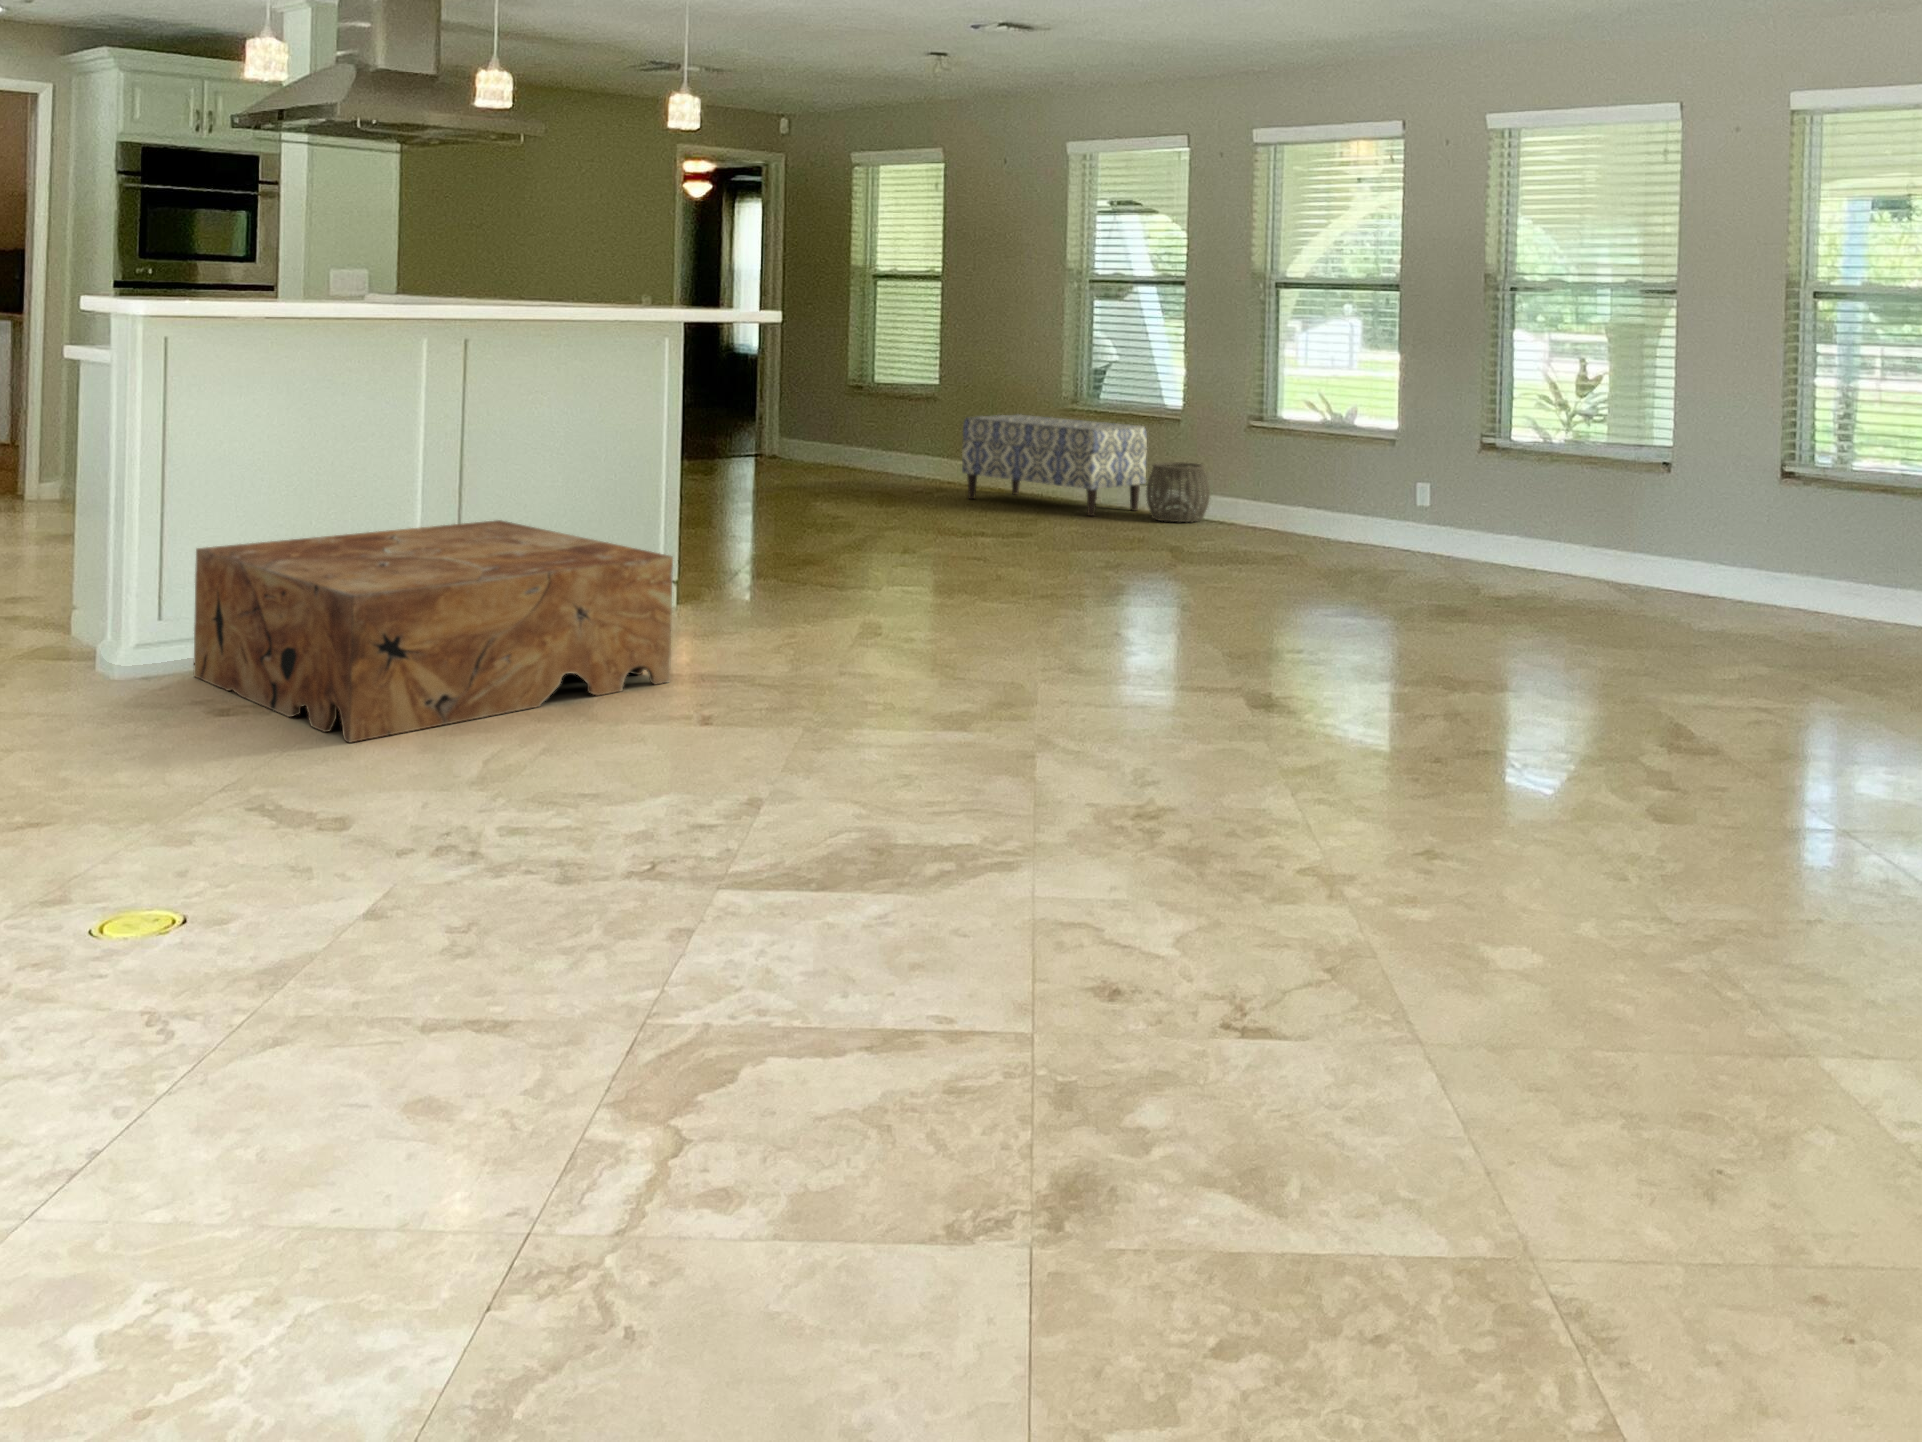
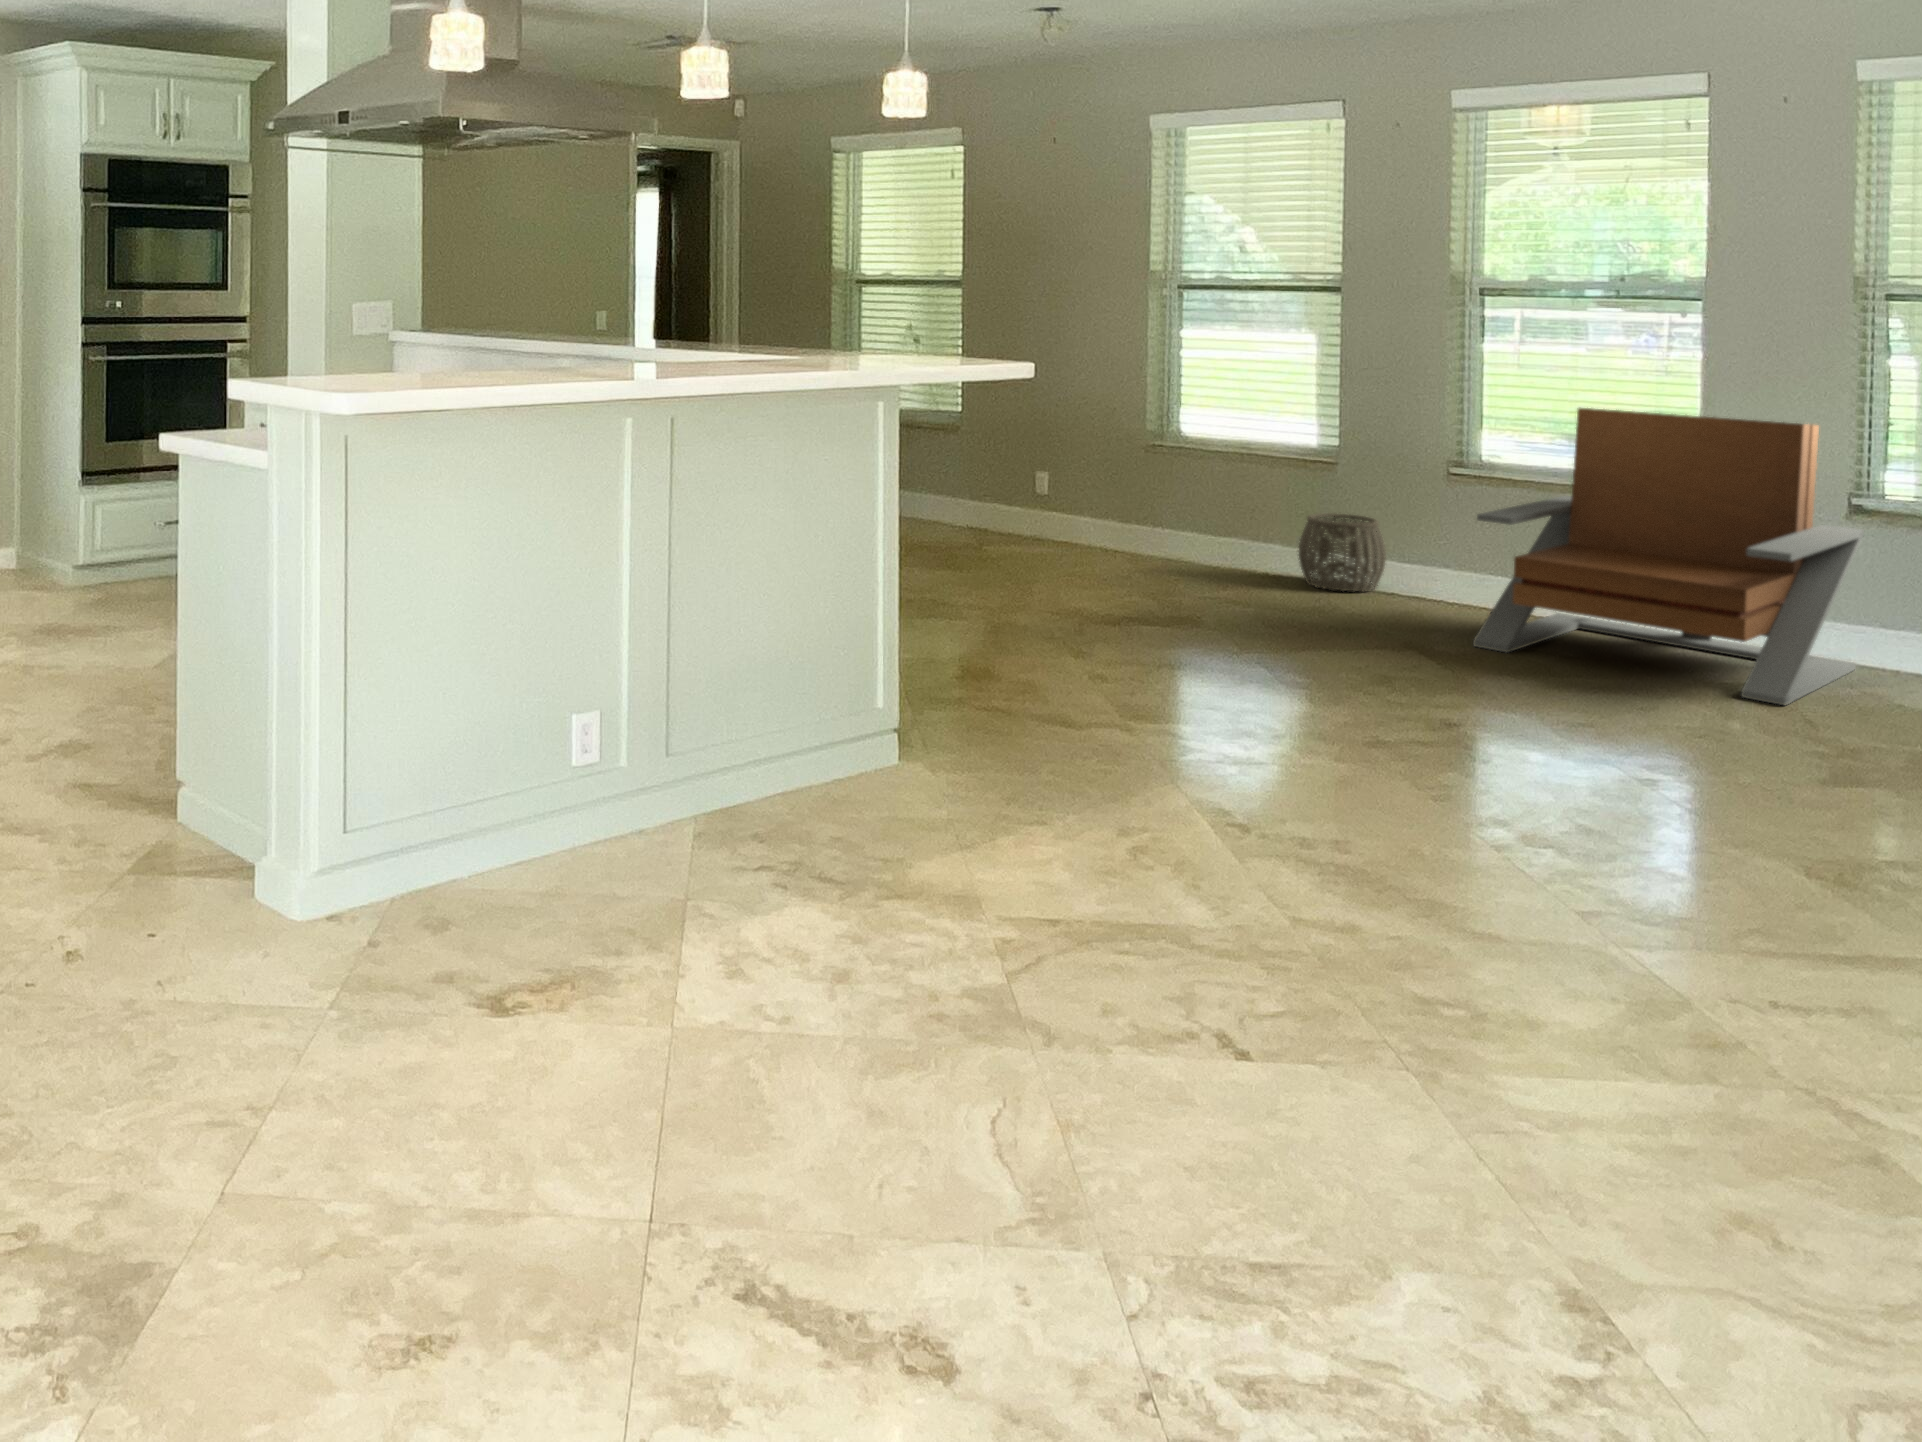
lounge chair: none [1211,369,1477,579] -> present [1473,408,1864,706]
bench: present [962,414,1147,516] -> none [1030,446,1278,581]
coffee table: present [193,520,673,742] -> none [432,684,1139,1172]

